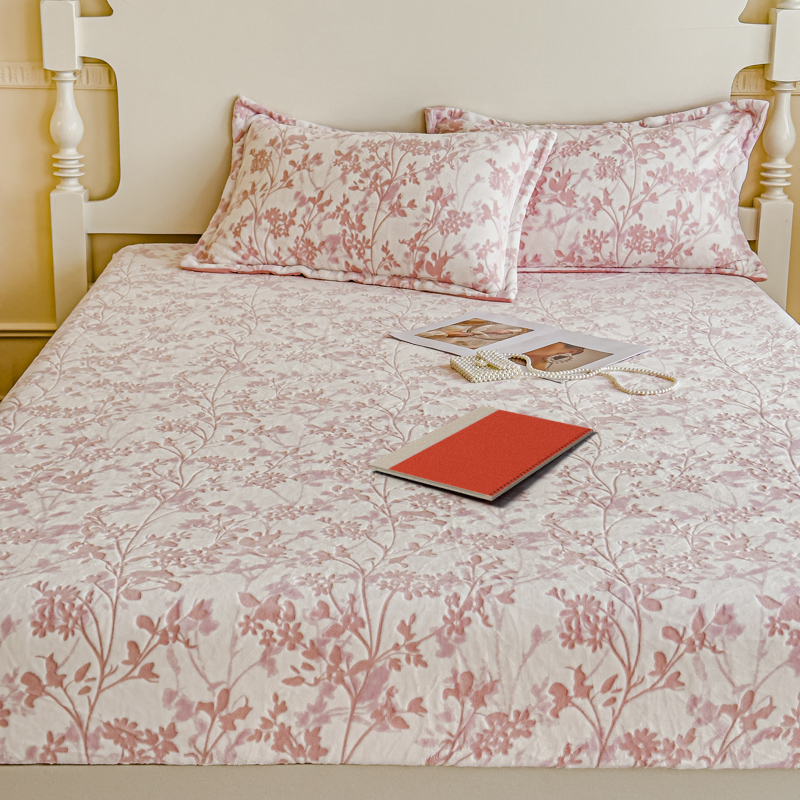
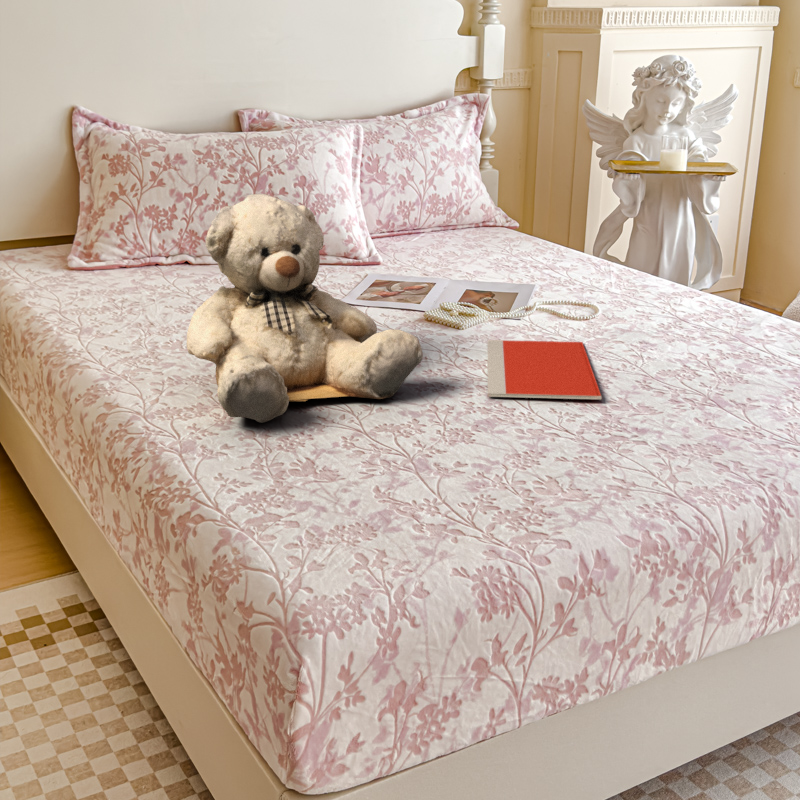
teddy bear: none [49,198,309,446] -> present [186,194,423,423]

